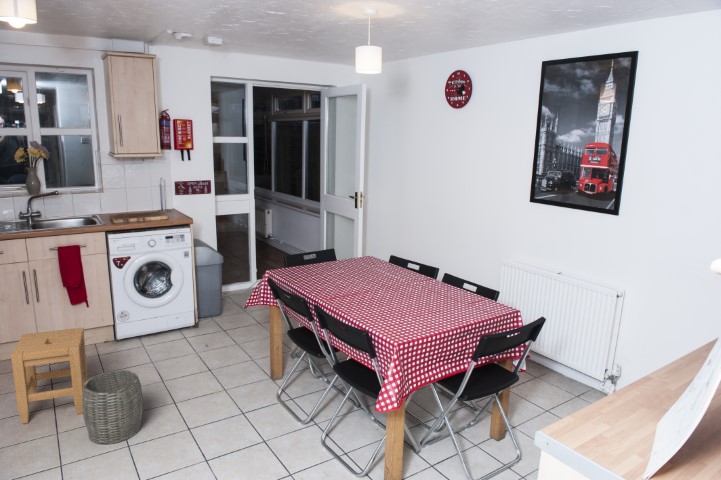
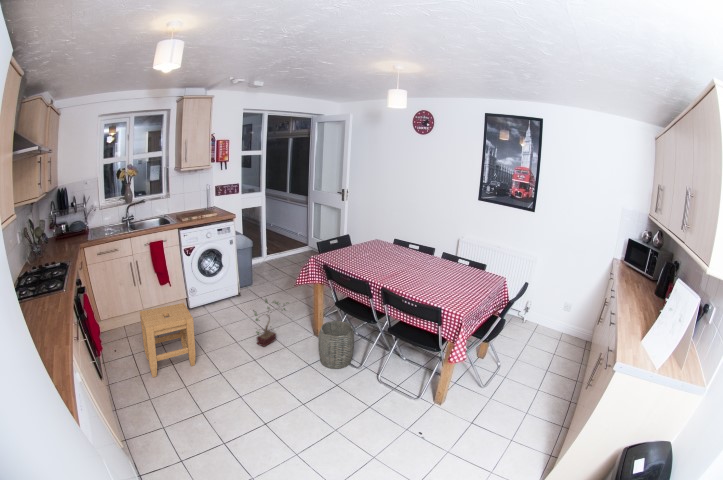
potted plant: none [170,328,229,398] -> present [255,299,288,347]
woven basket: present [82,370,143,444] -> present [318,321,354,369]

